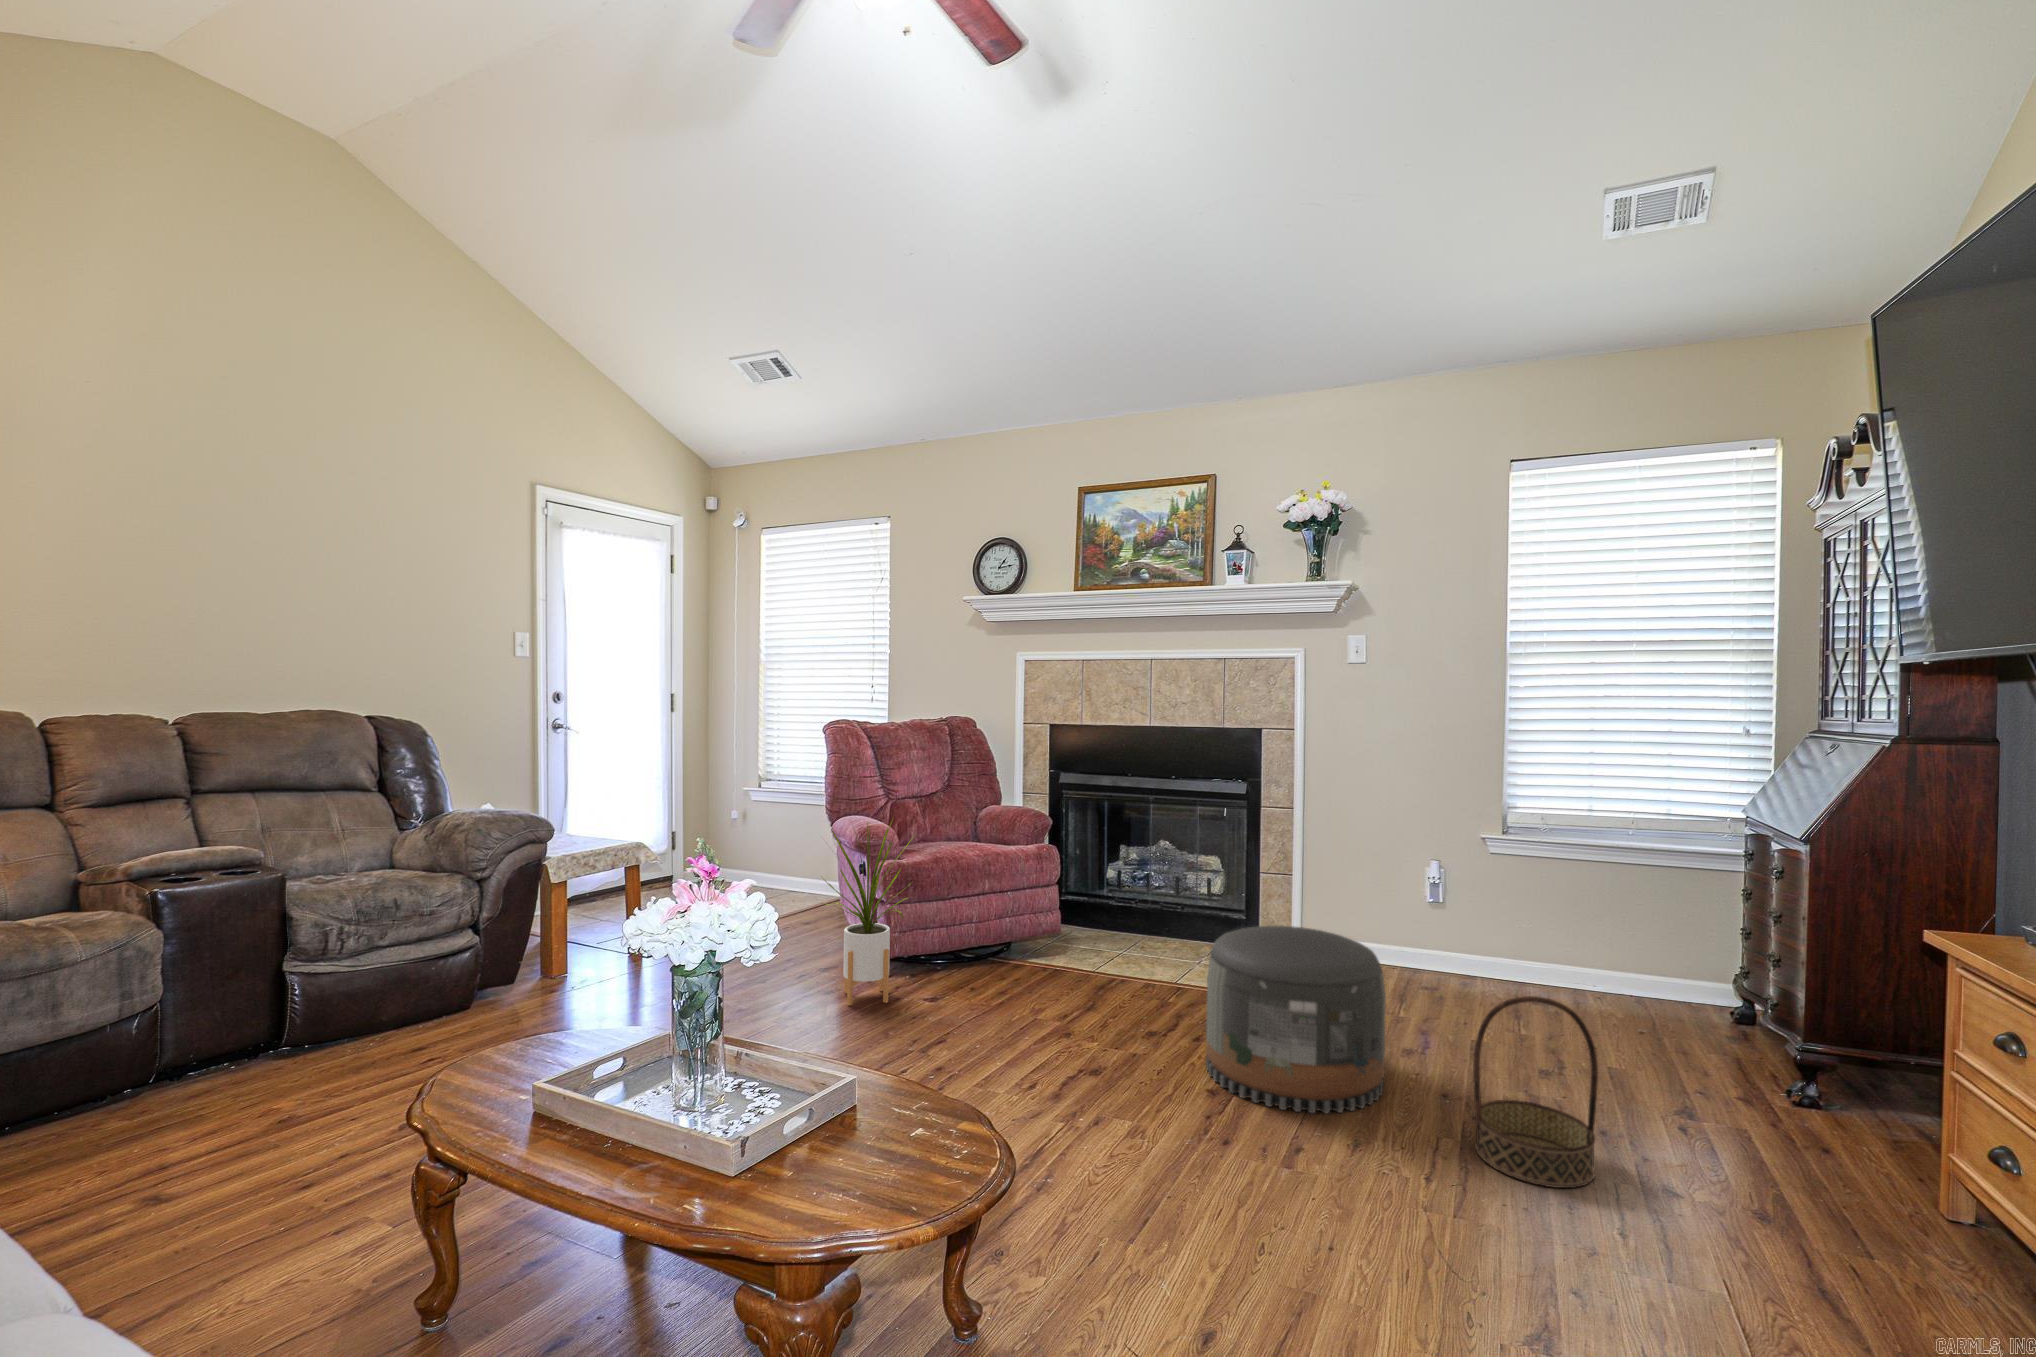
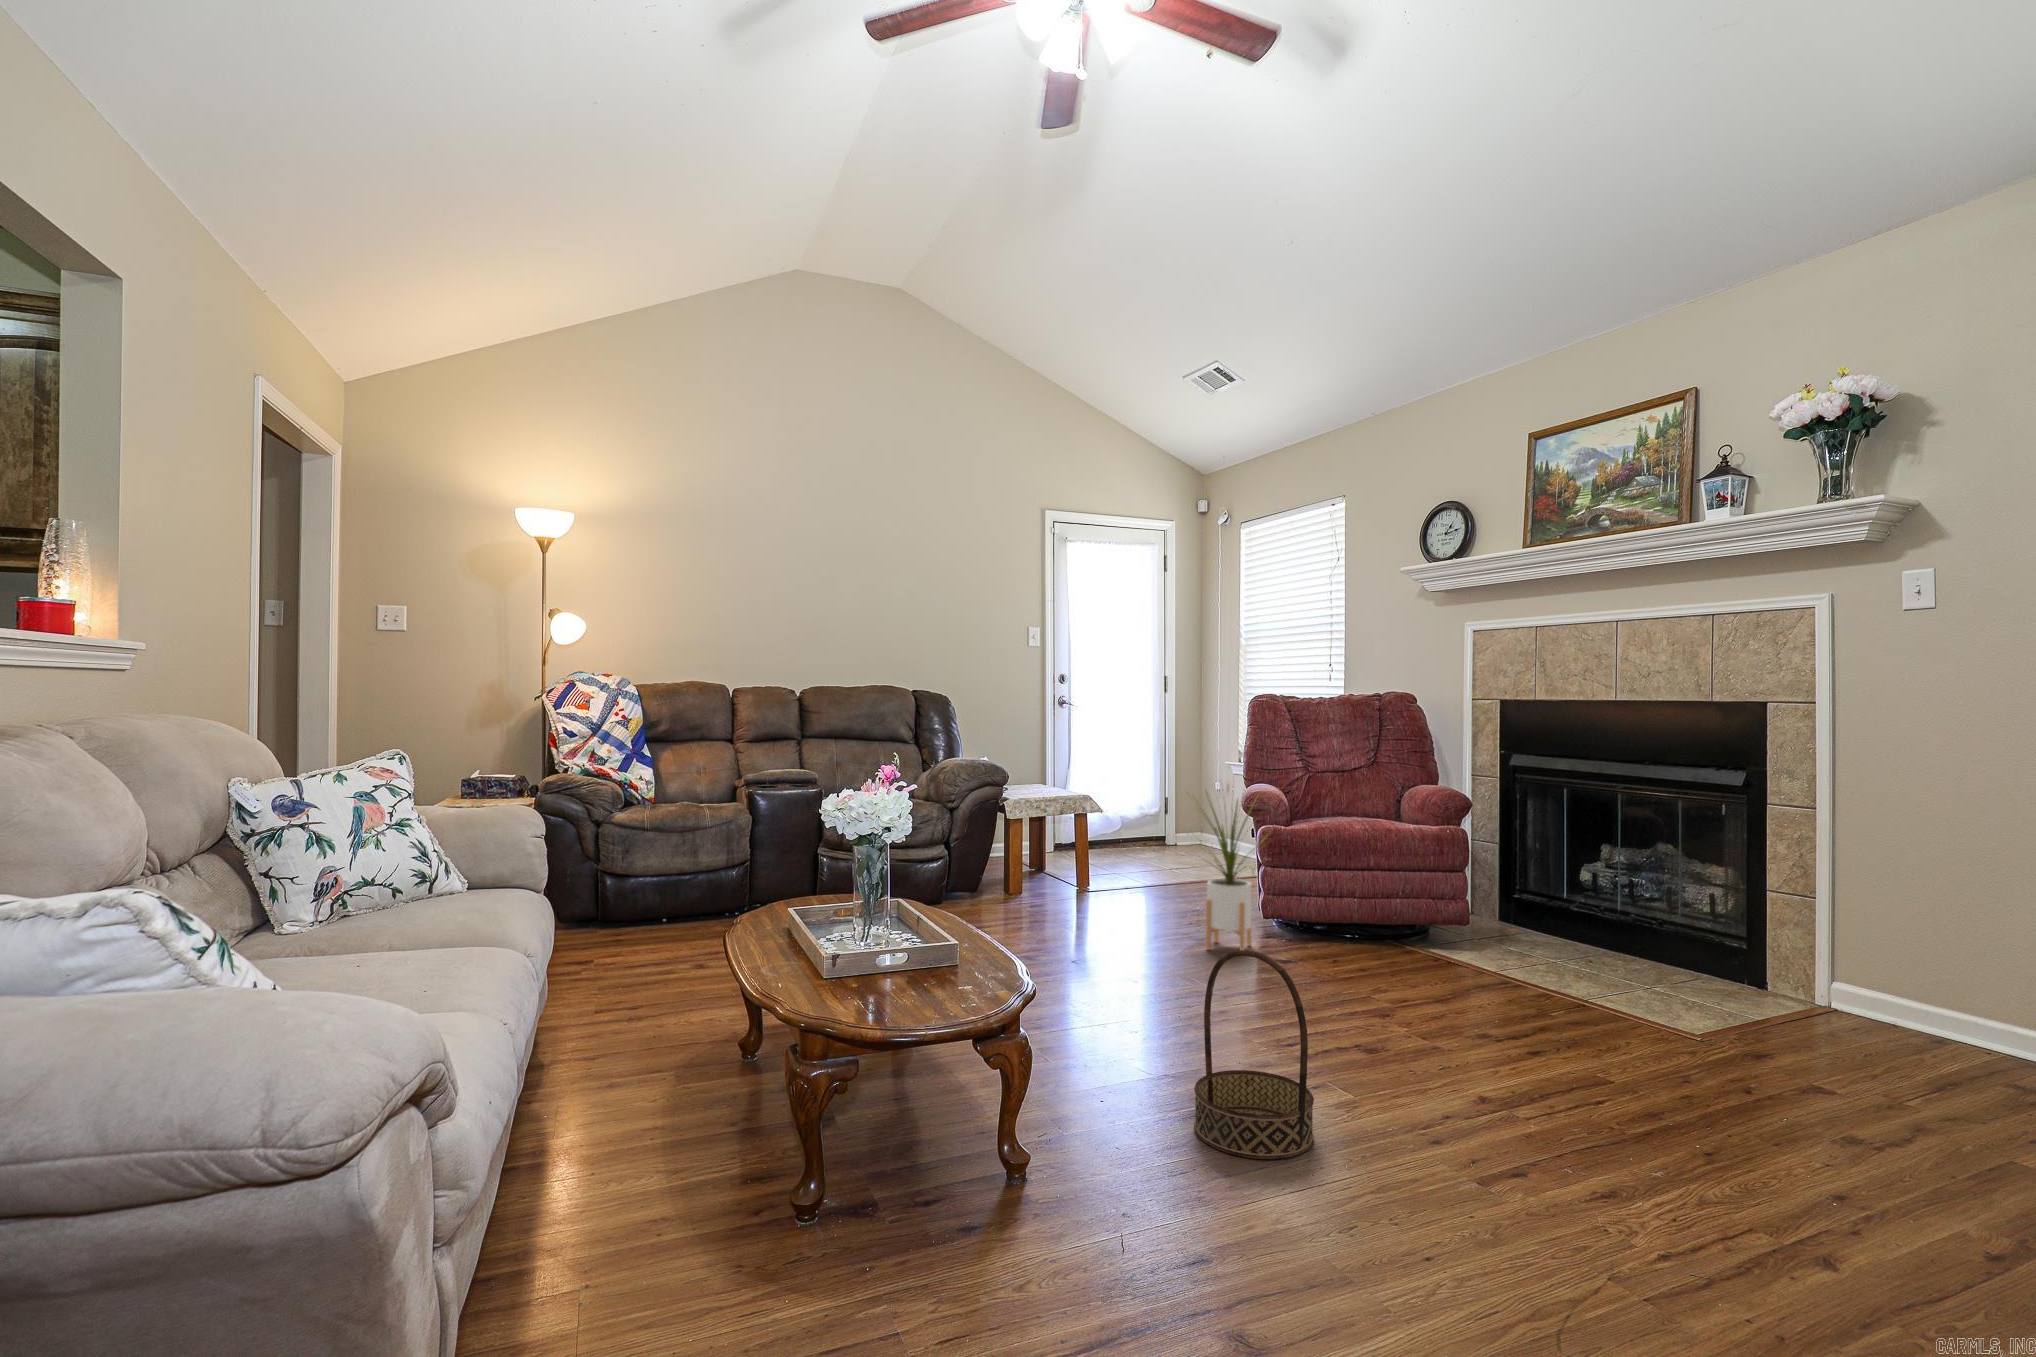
pouf: present [1206,926,1386,1113] -> none [1502,911,1739,1128]
basket: present [1473,996,1598,1188] -> present [1194,949,1314,1159]

